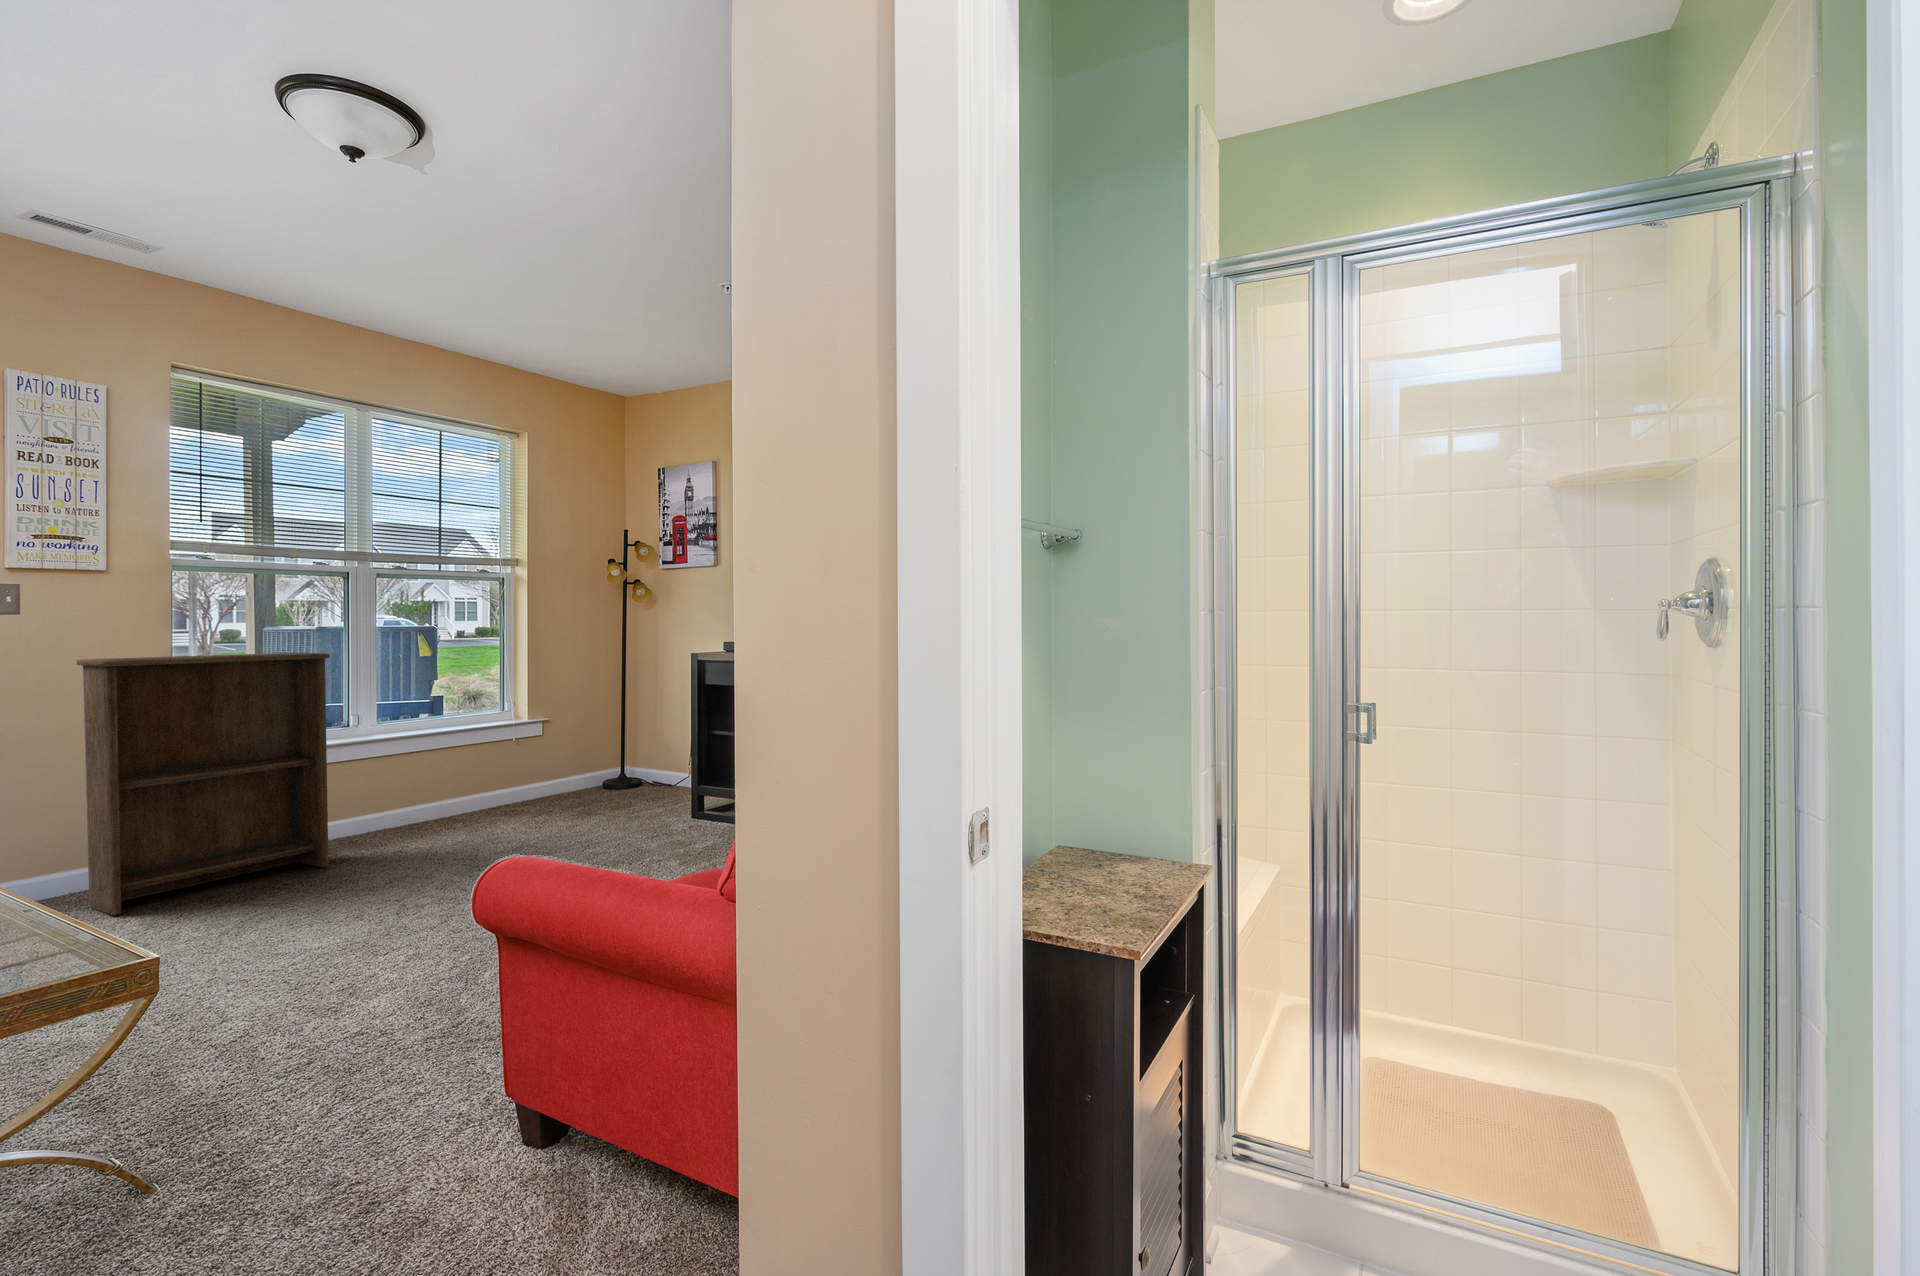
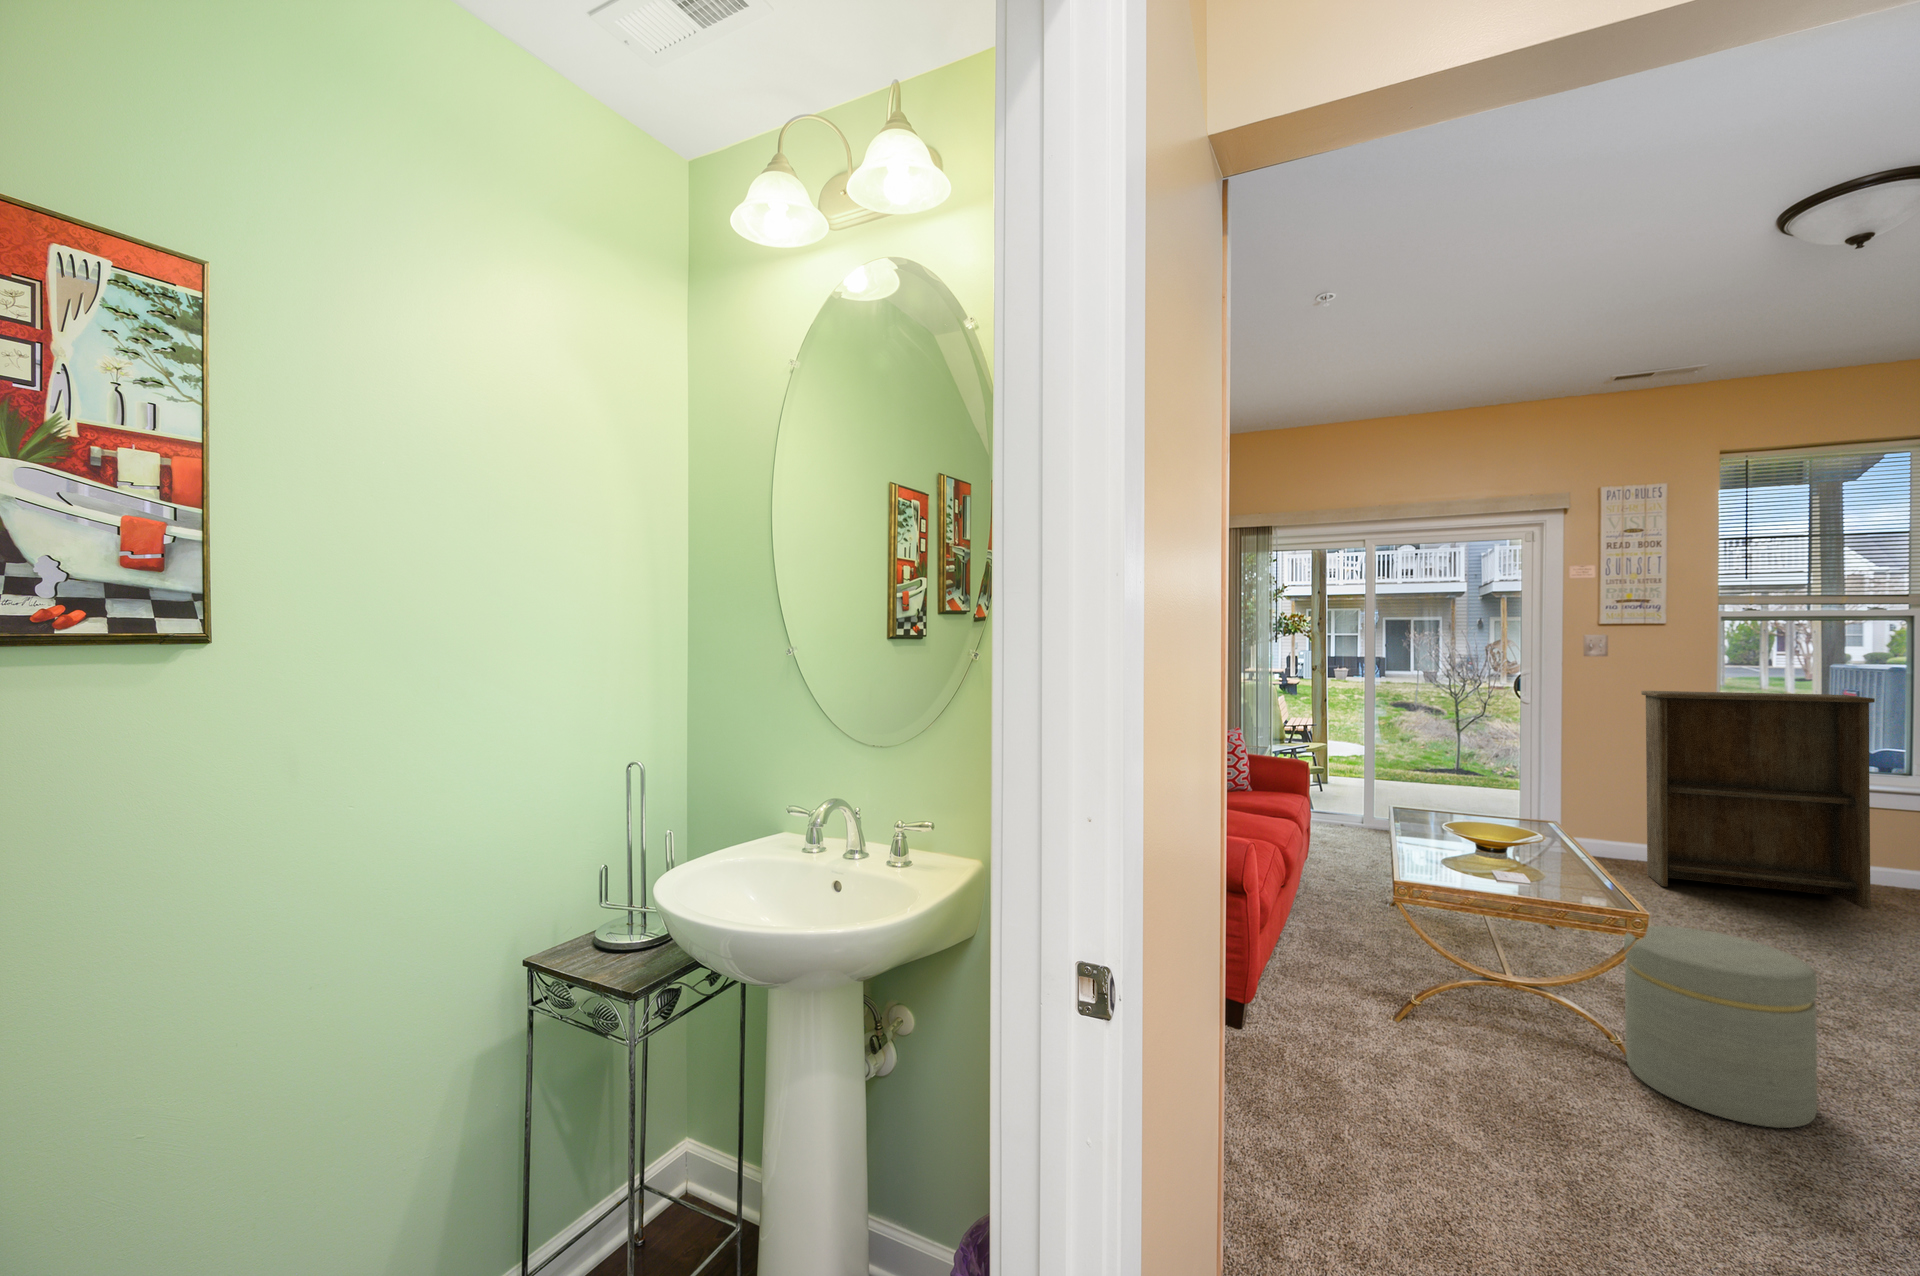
ottoman: none [124,941,360,1207] -> present [1624,926,1817,1128]

